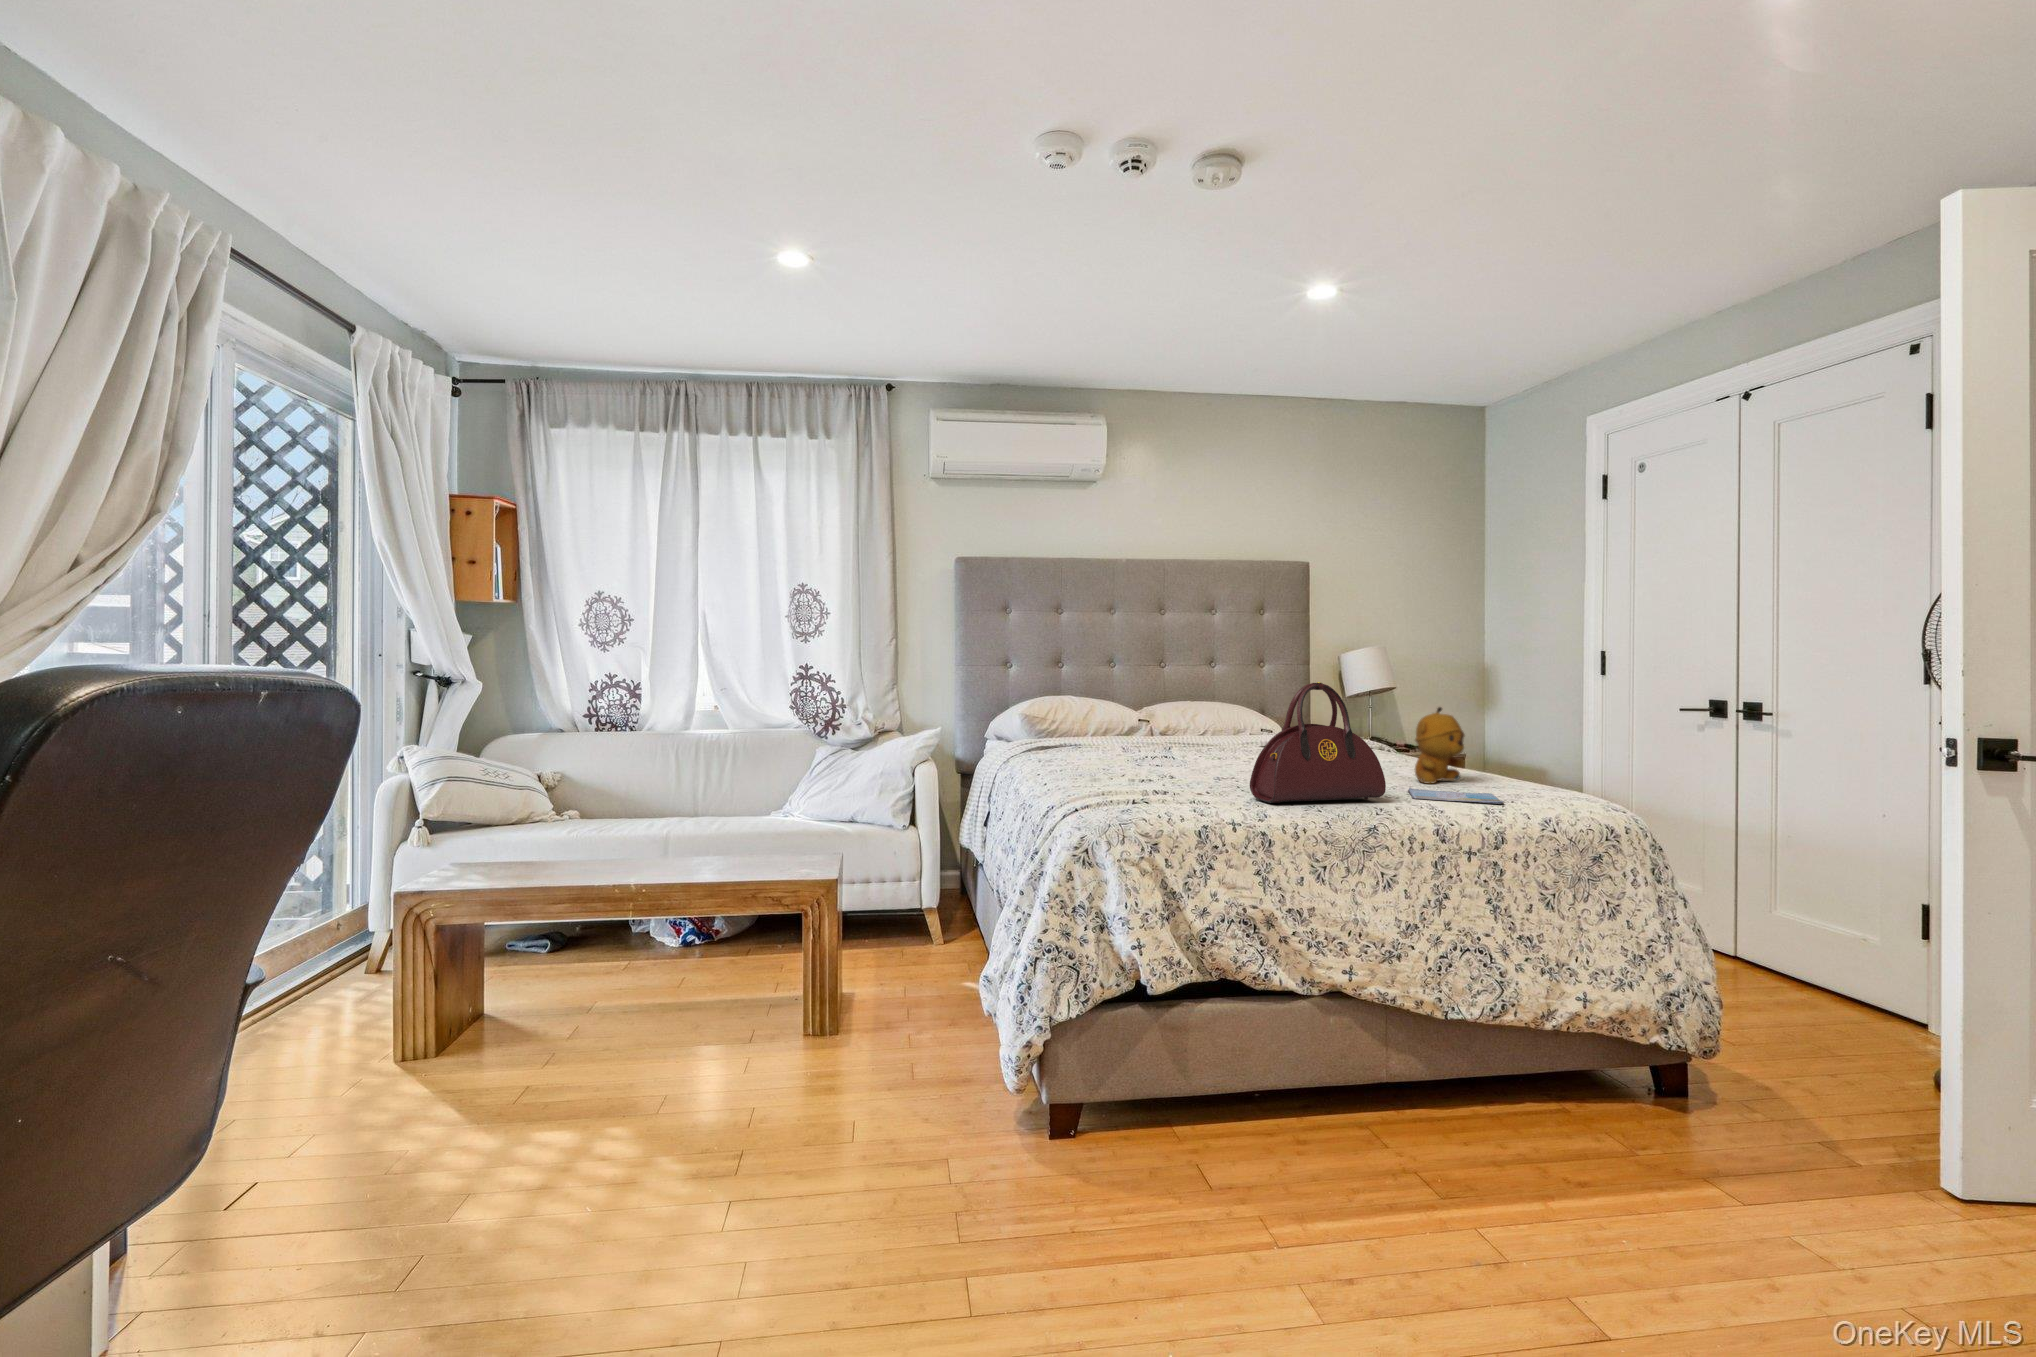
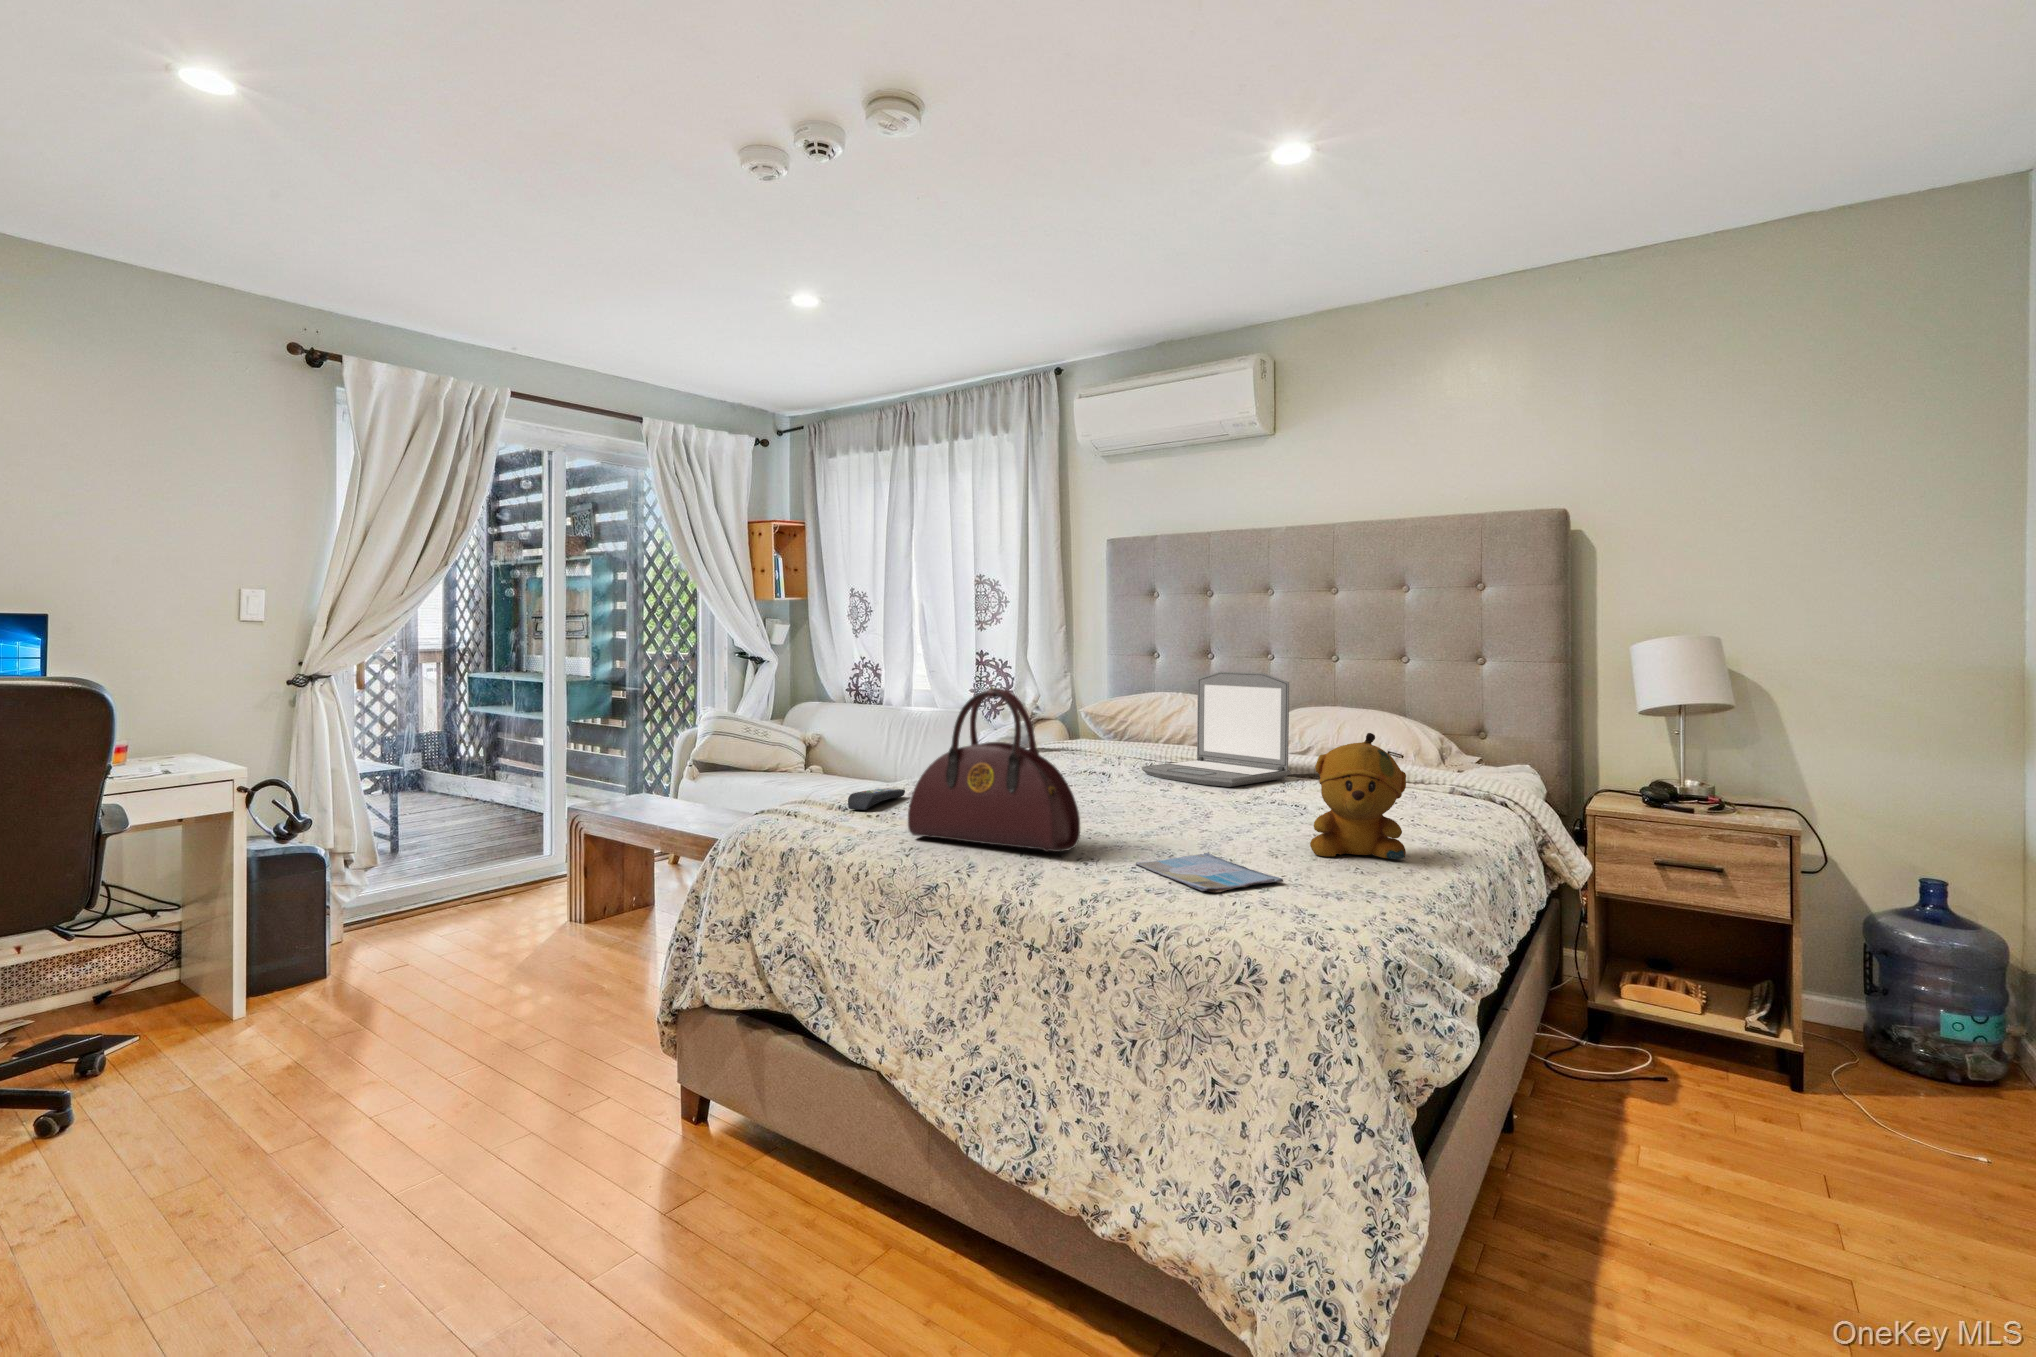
laptop: none [1125,677,1214,759] -> present [1142,672,1290,787]
remote control: none [1092,778,1150,796] -> present [848,788,905,810]

